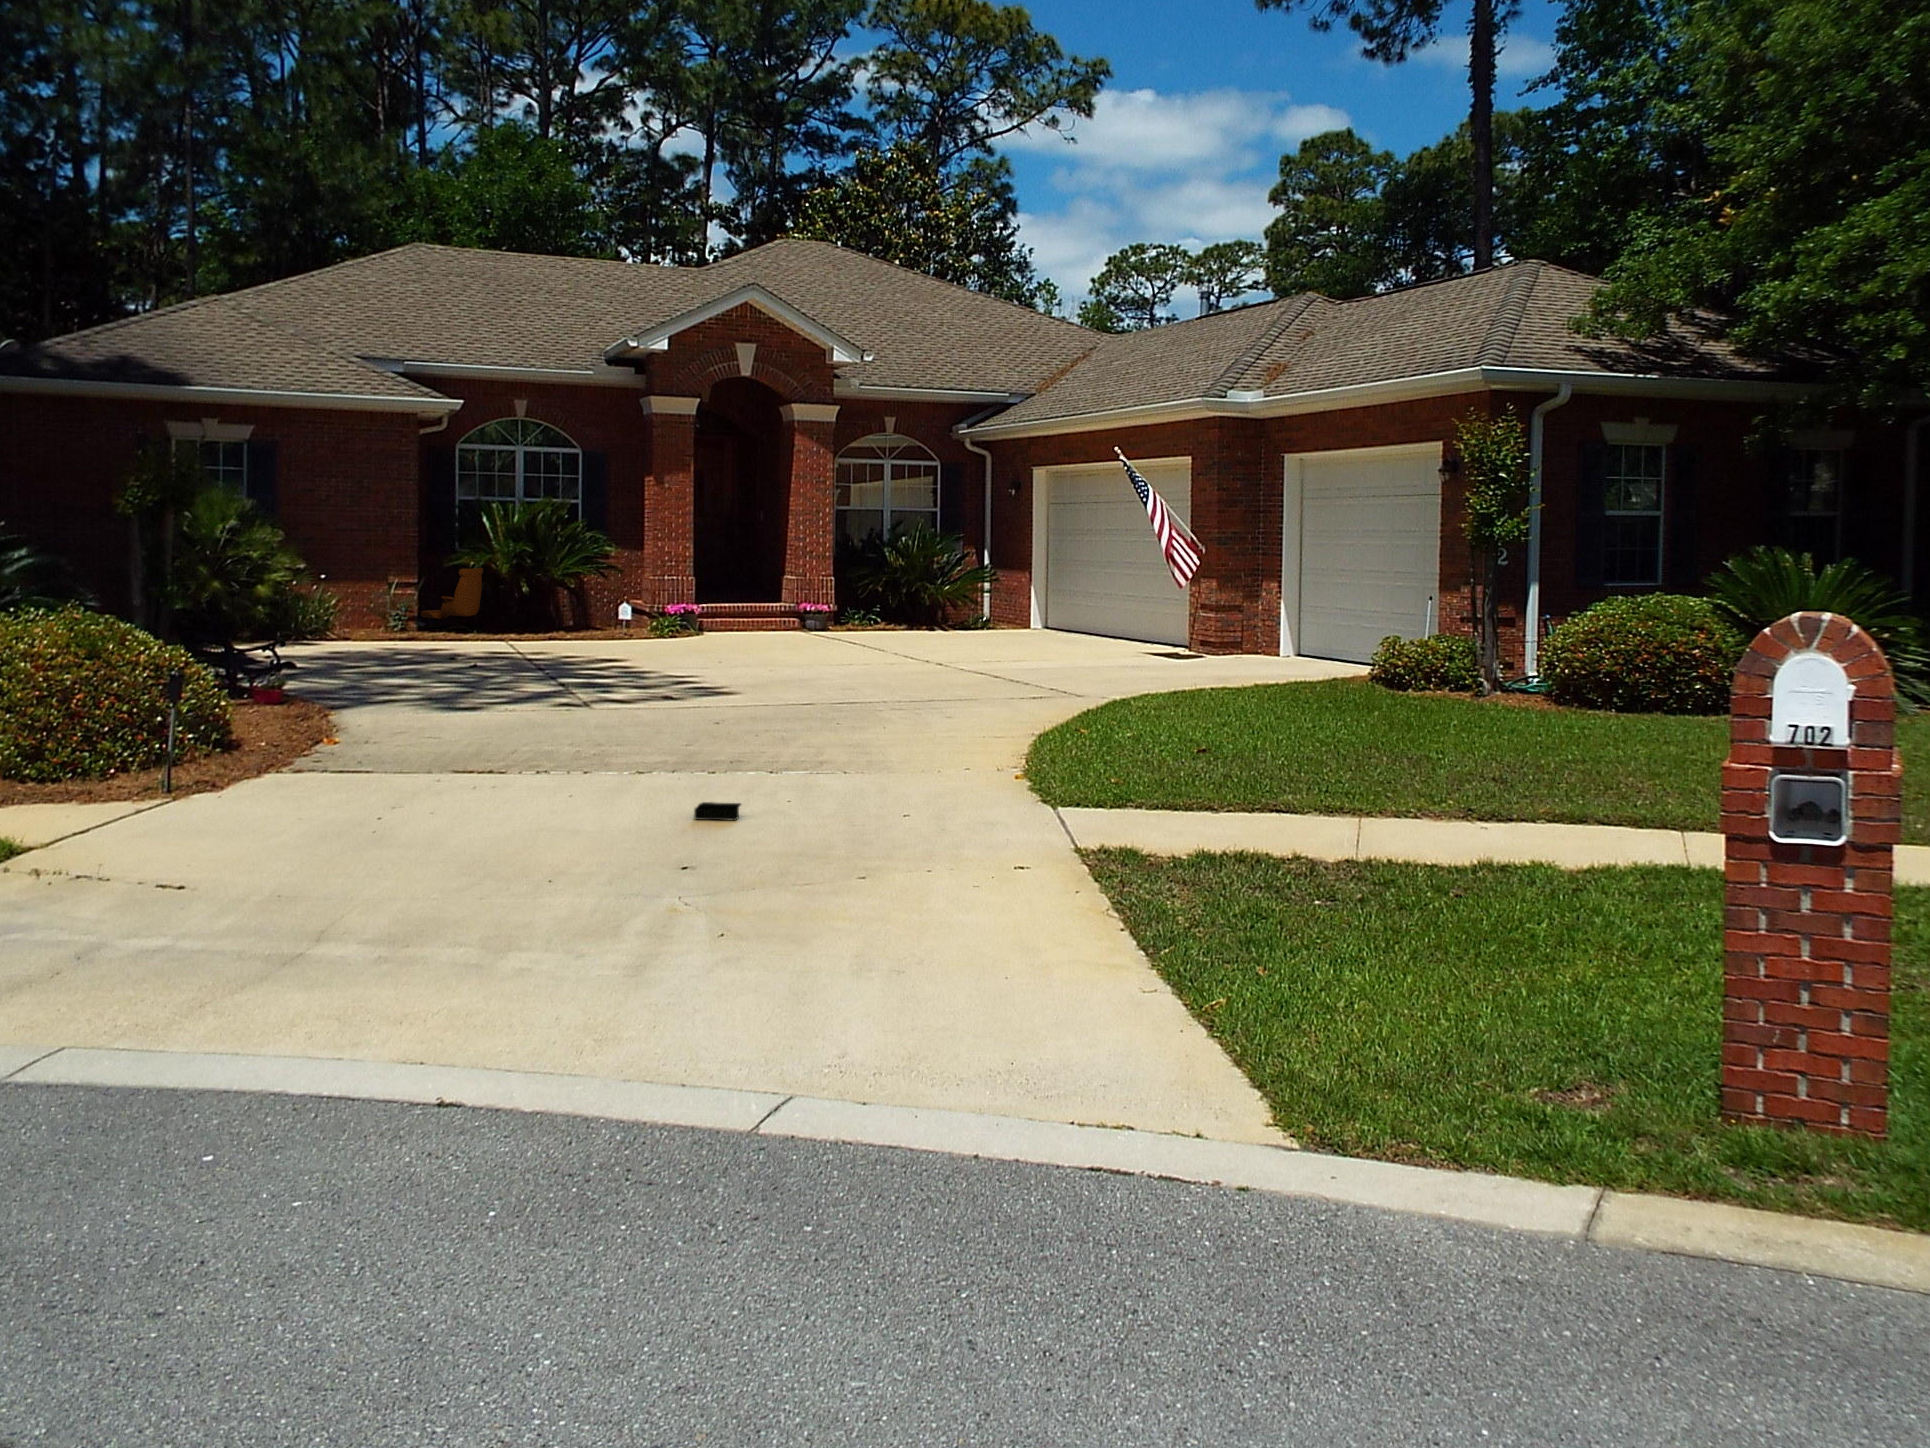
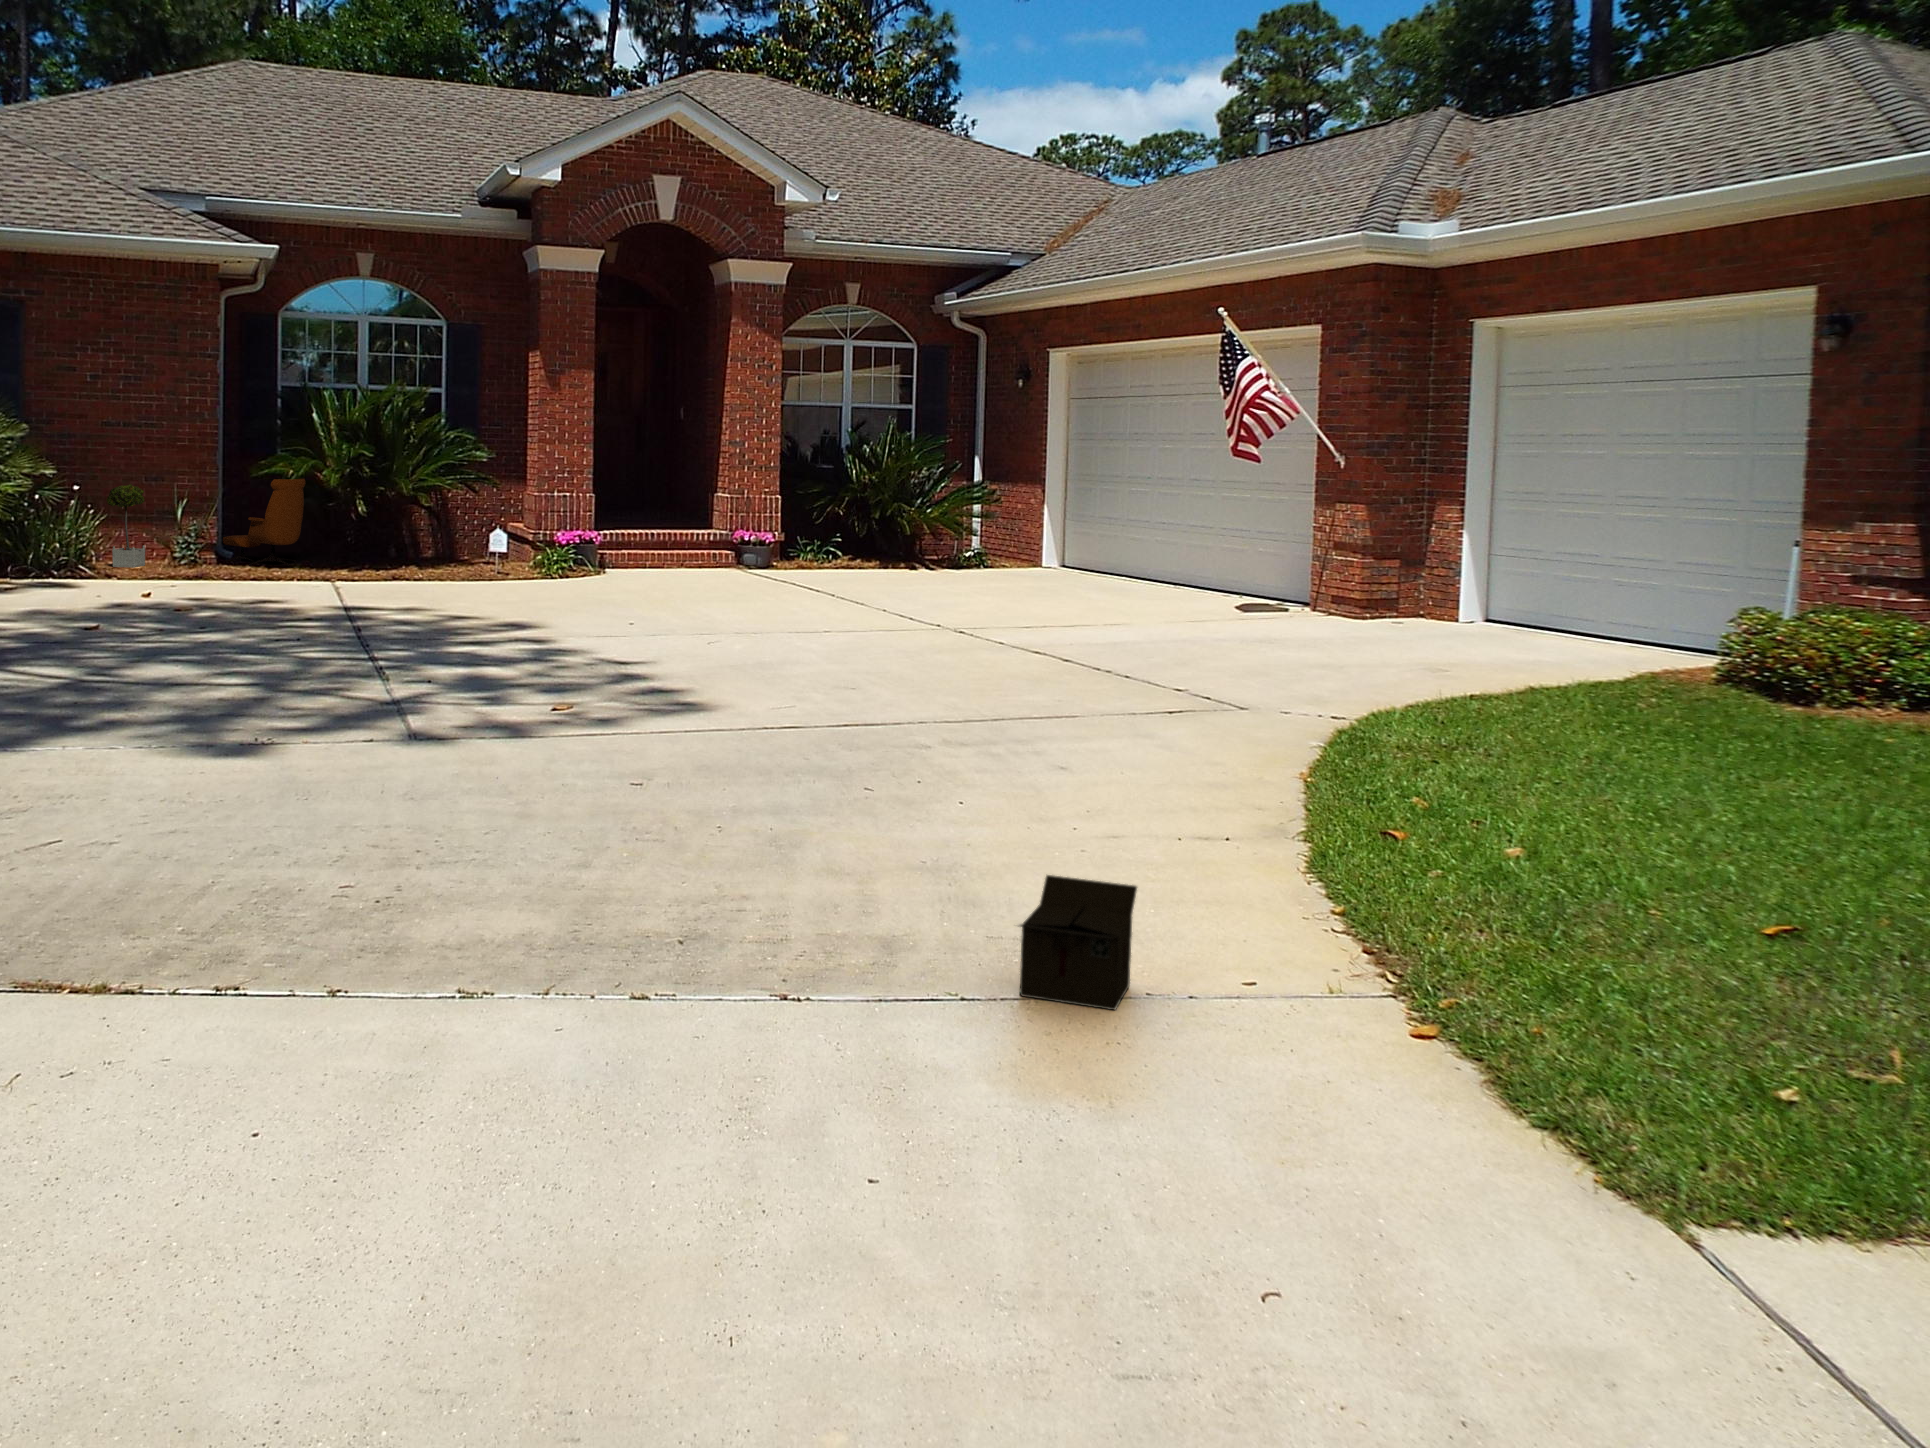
potted tree: none [340,573,367,633] -> present [107,484,145,568]
cardboard box: none [859,729,916,777] -> present [1020,875,1137,1010]
toolbox: present [694,802,741,821] -> none [611,1222,761,1318]

